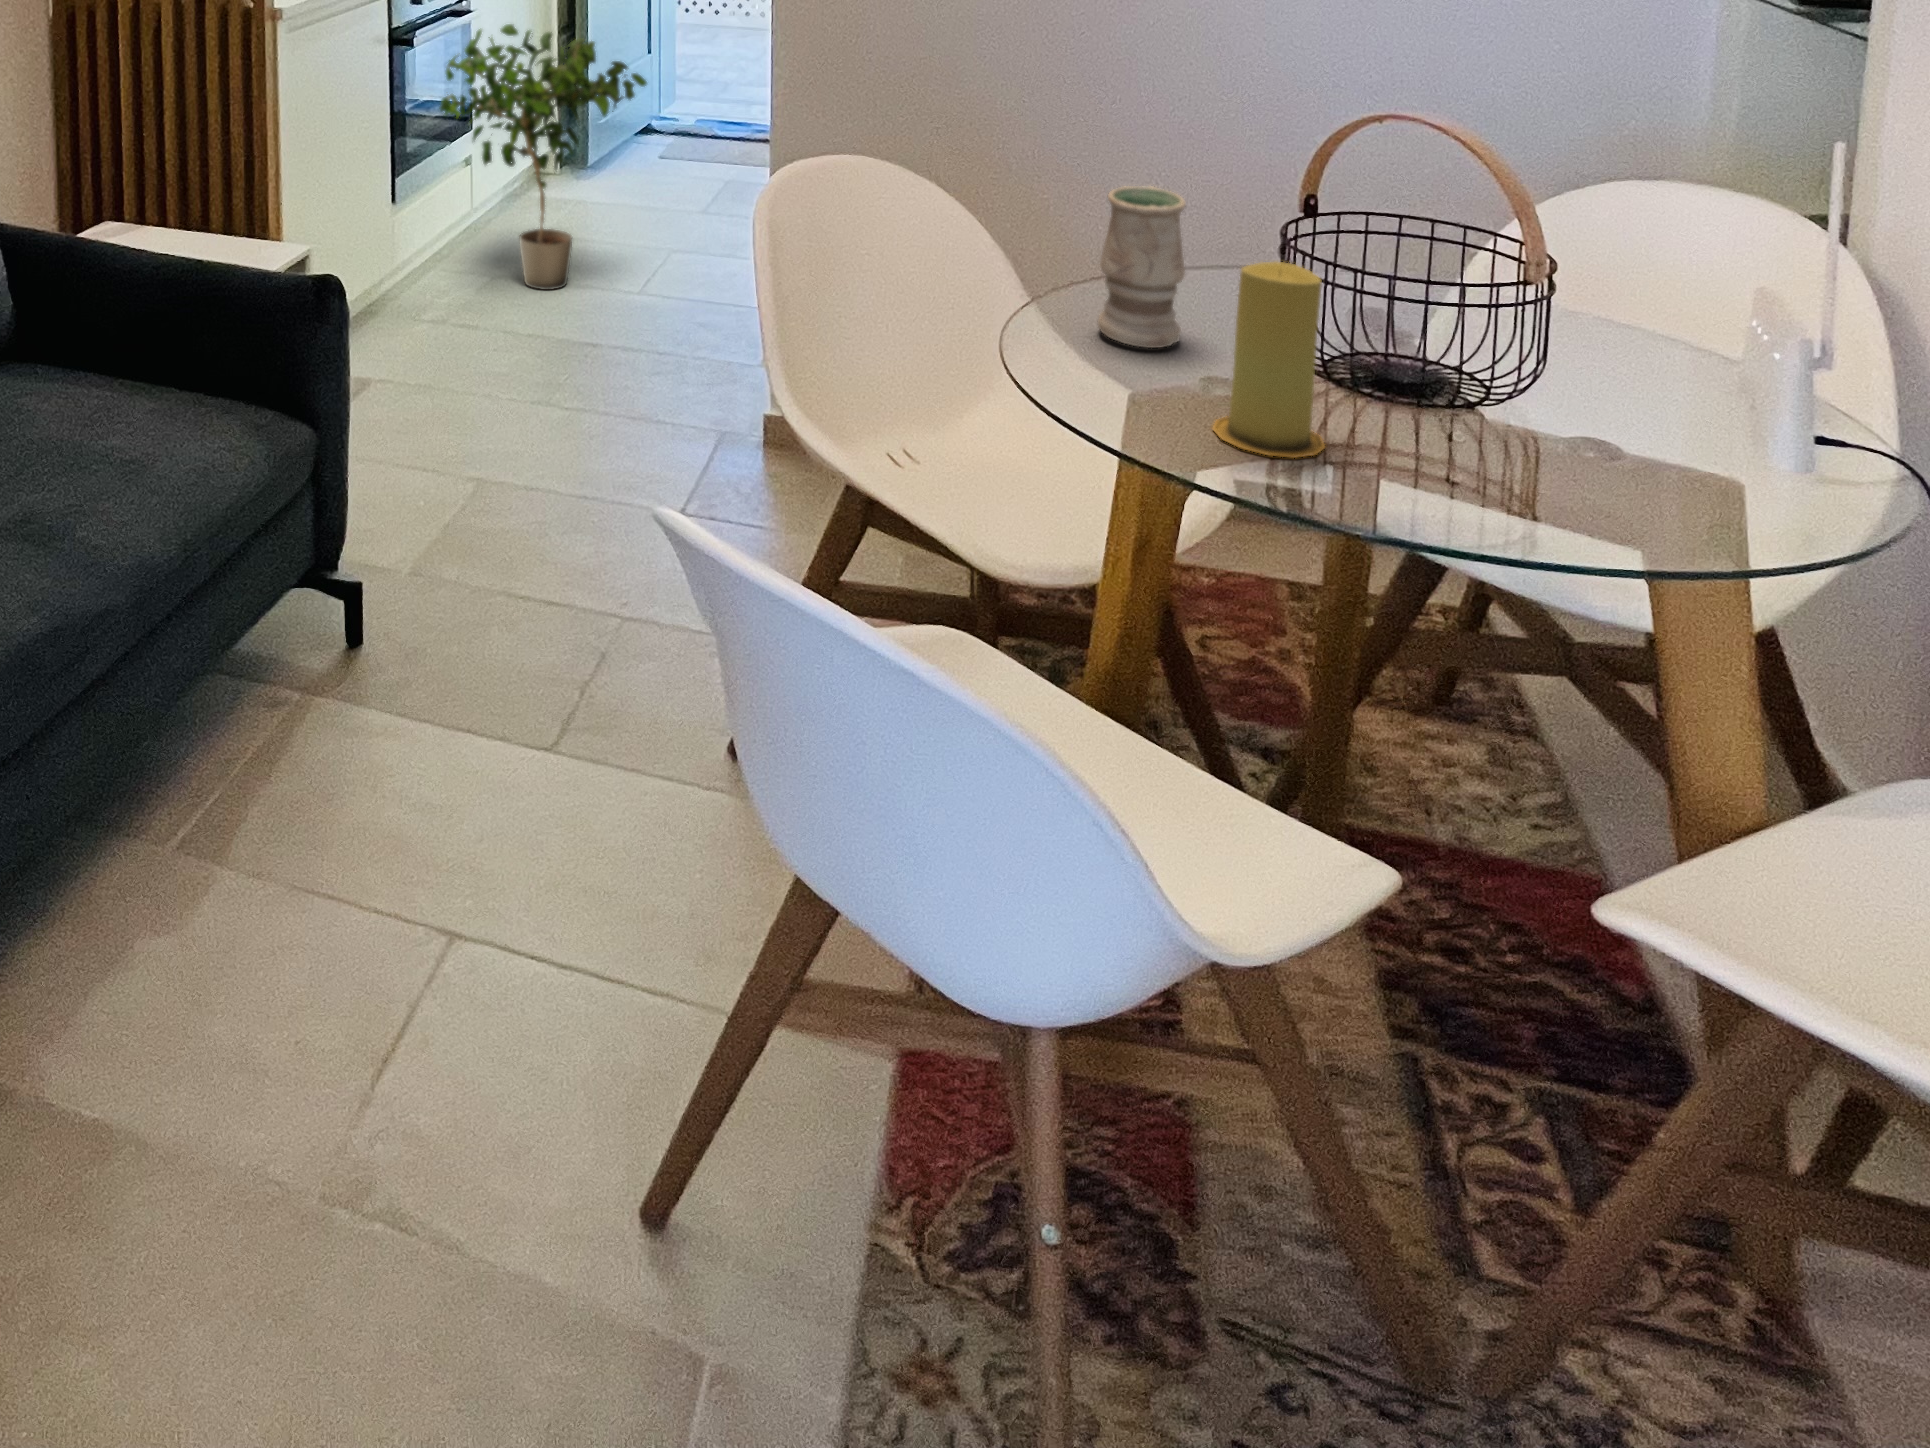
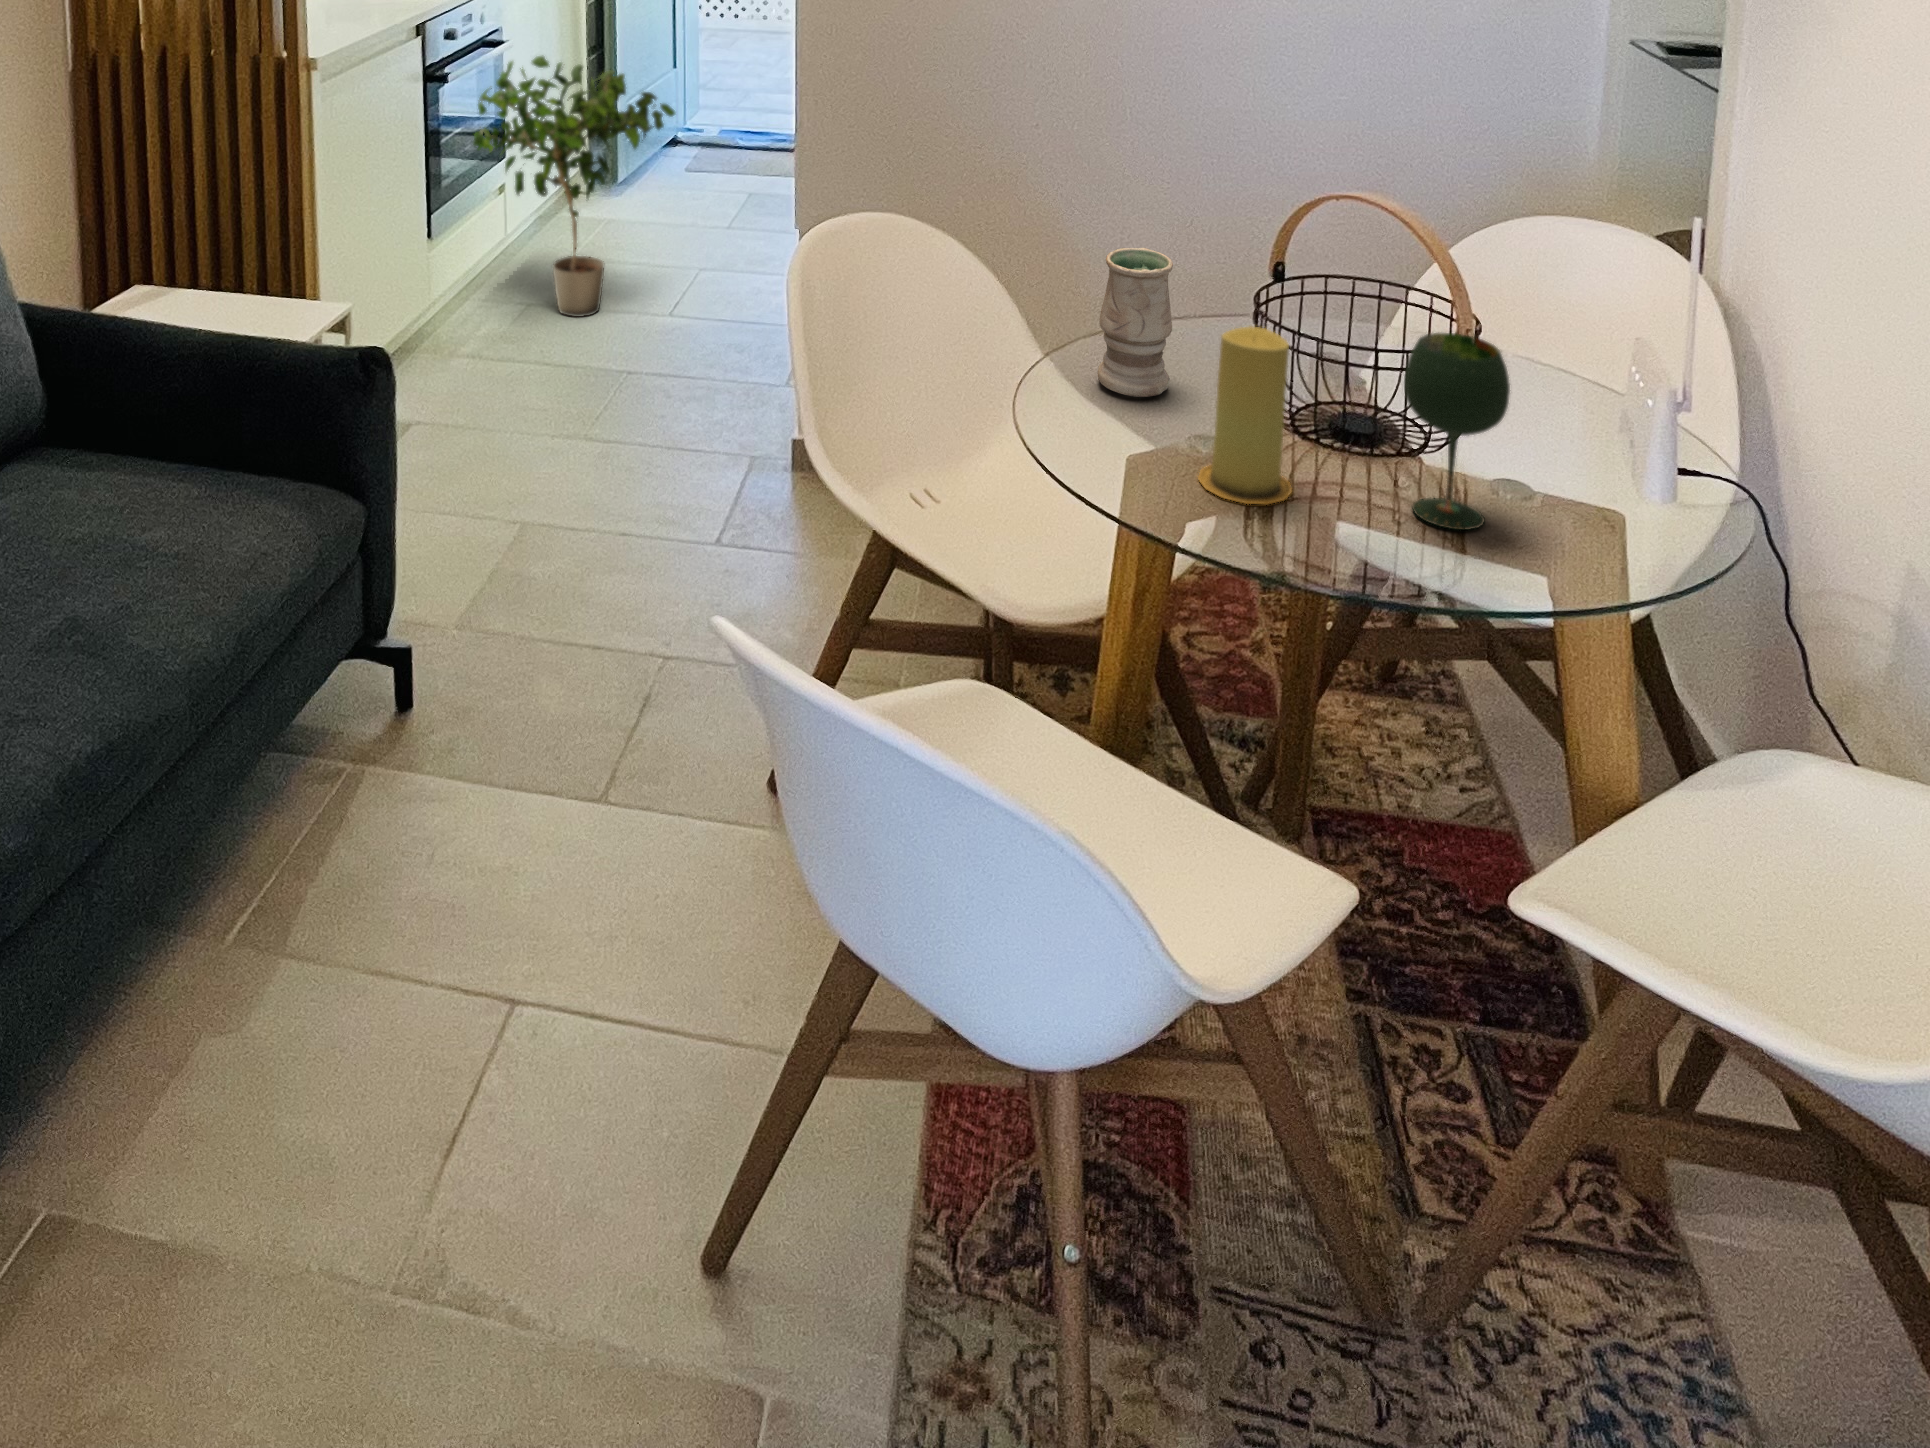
wine glass: none [1462,272,1595,496] -> present [1404,333,1510,530]

